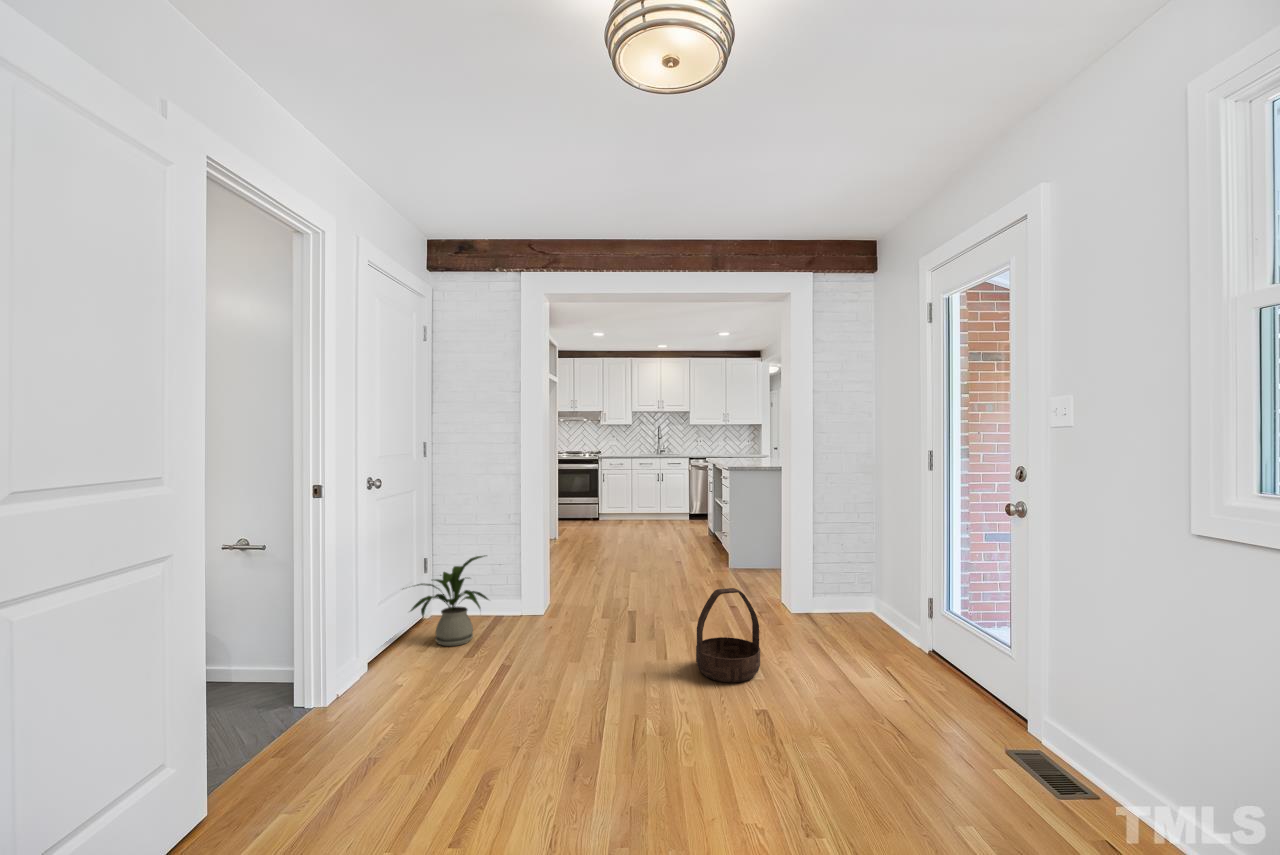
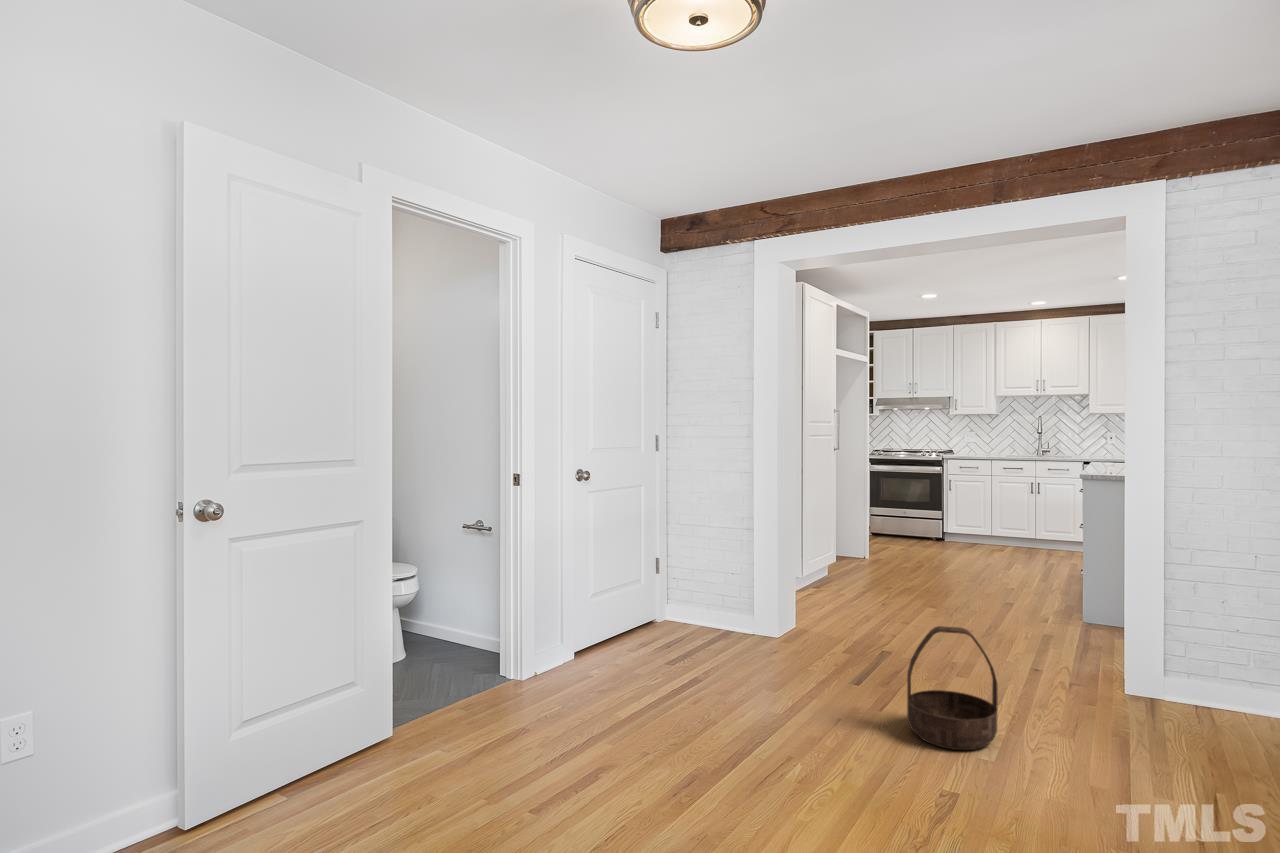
house plant: present [410,555,488,646] -> none [617,560,713,652]

